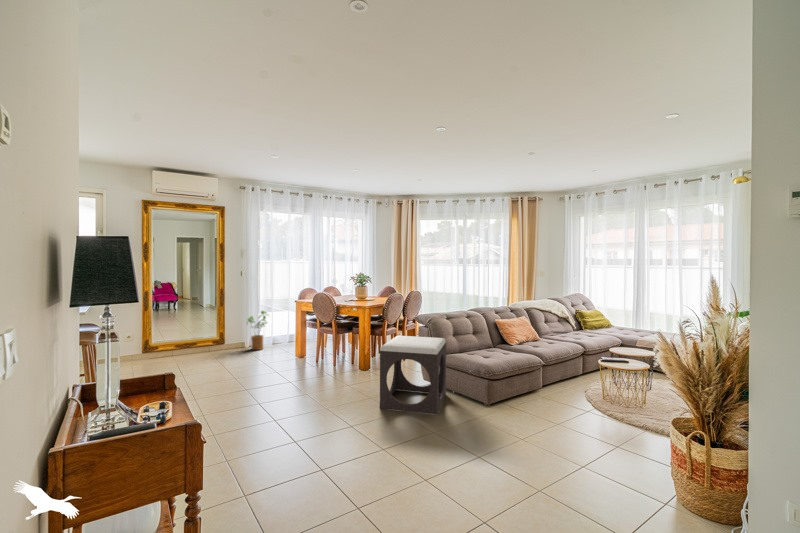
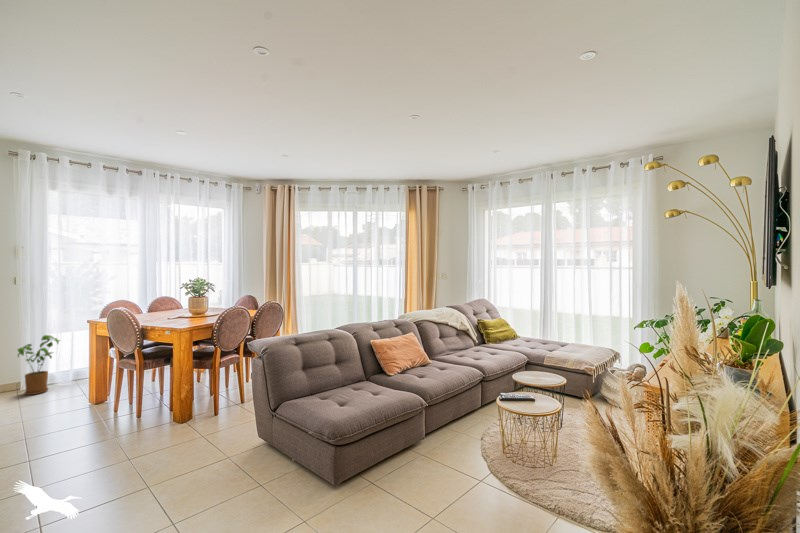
footstool: present [380,336,446,415] -> none [149,378,283,516]

